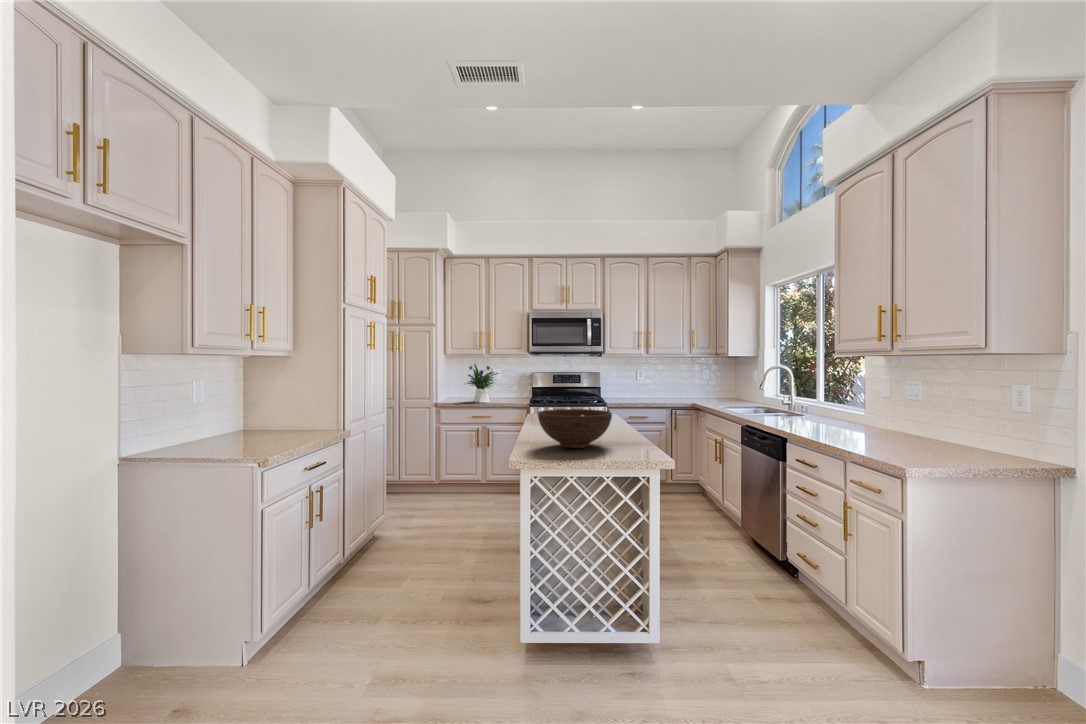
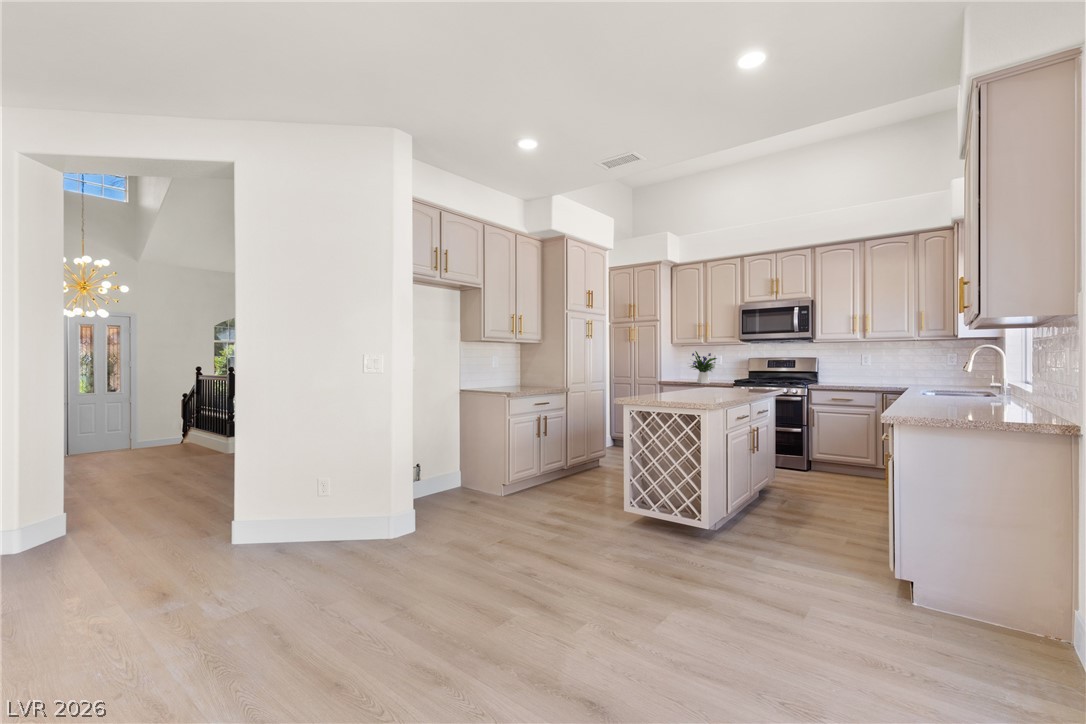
fruit bowl: present [538,409,612,448] -> none [648,375,699,398]

